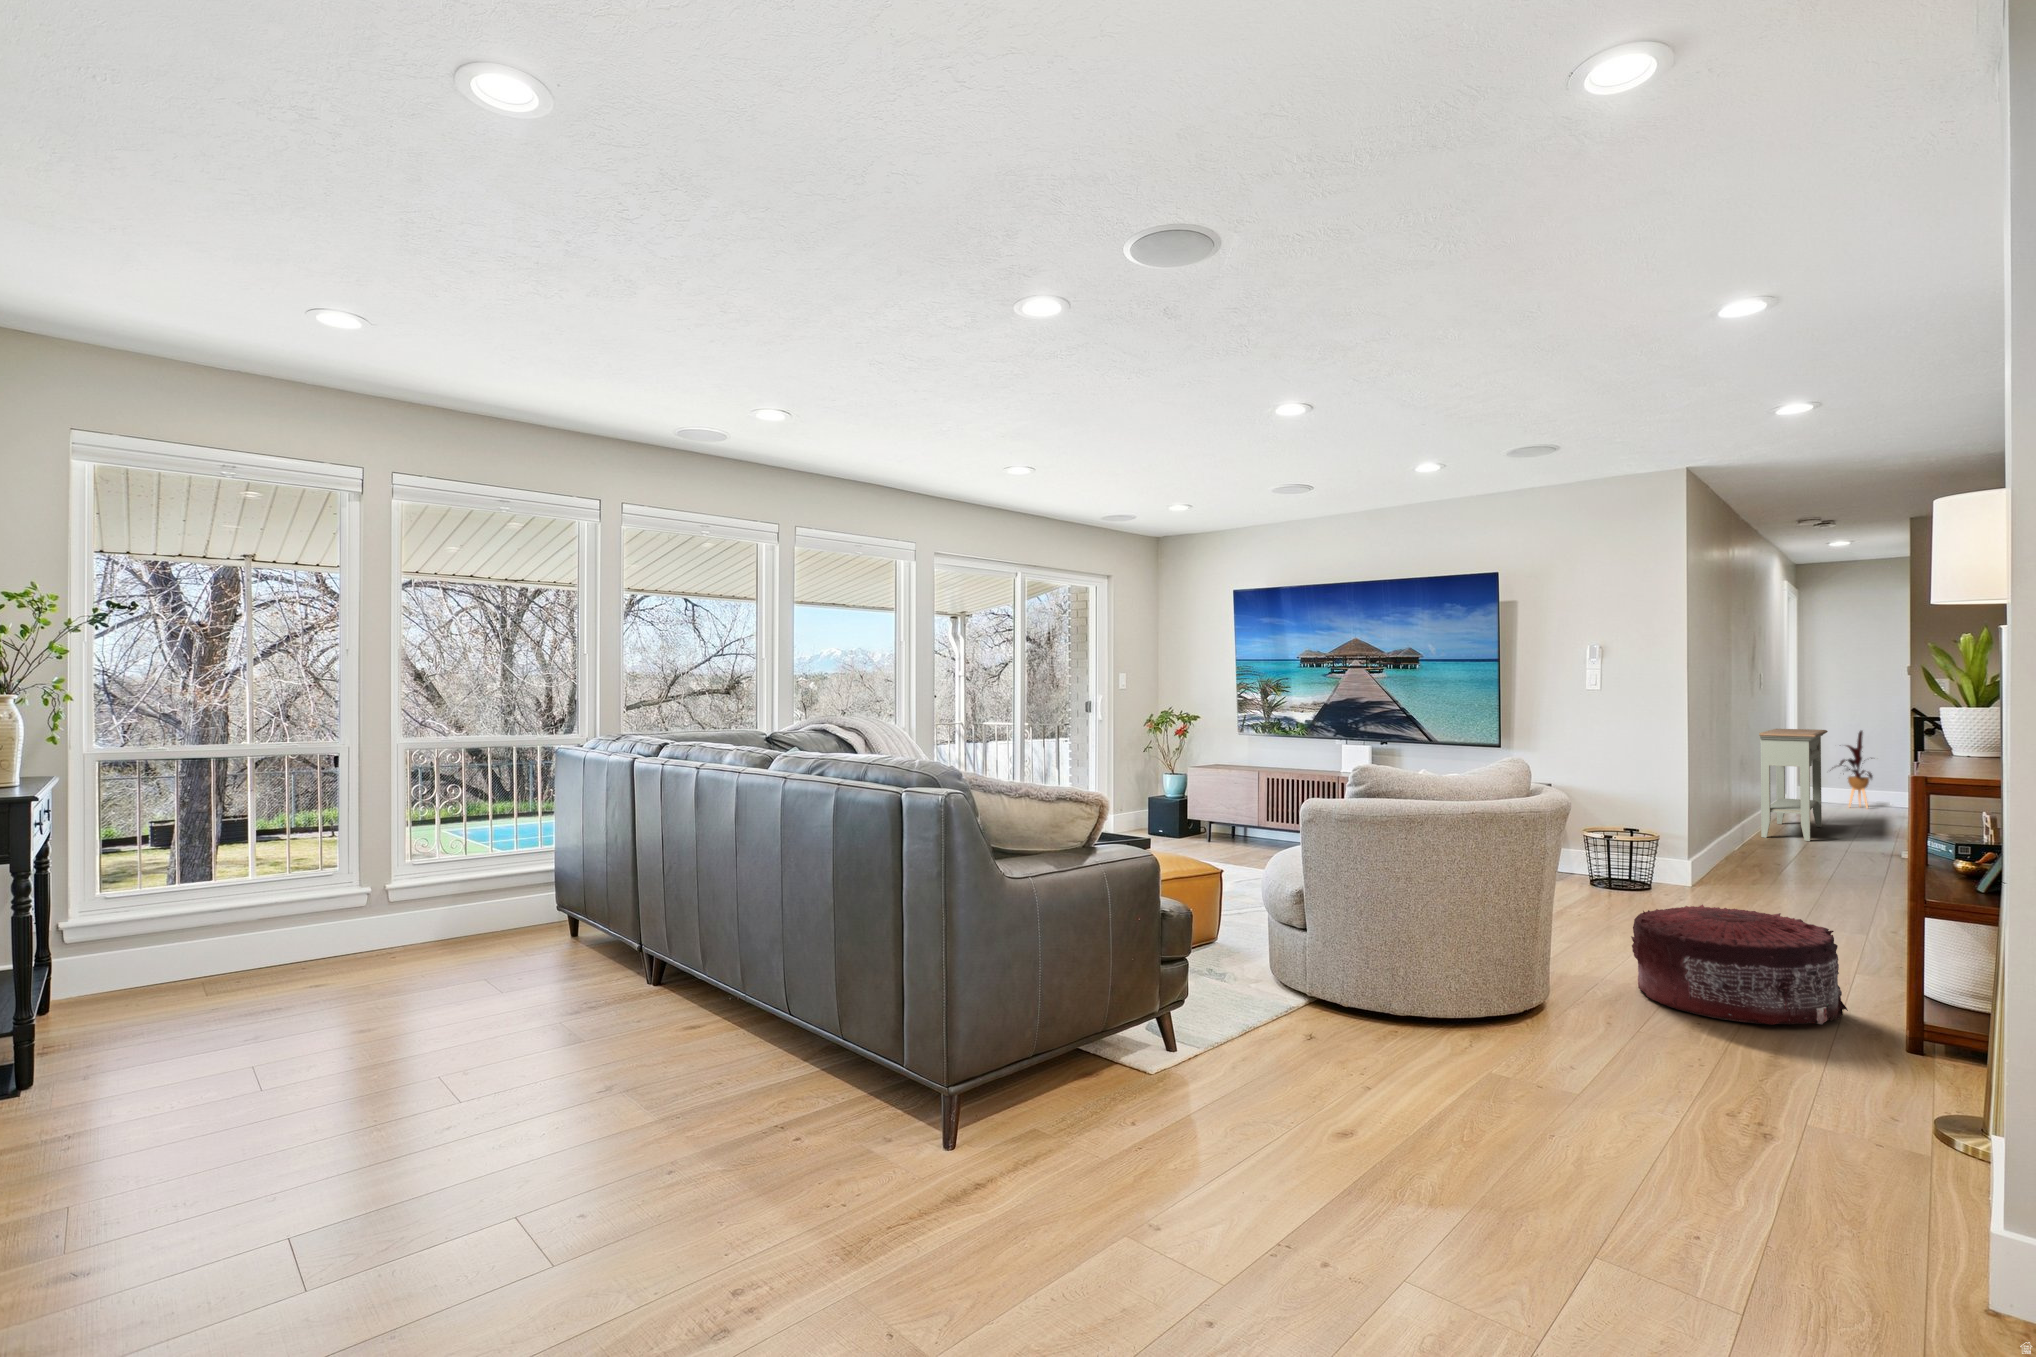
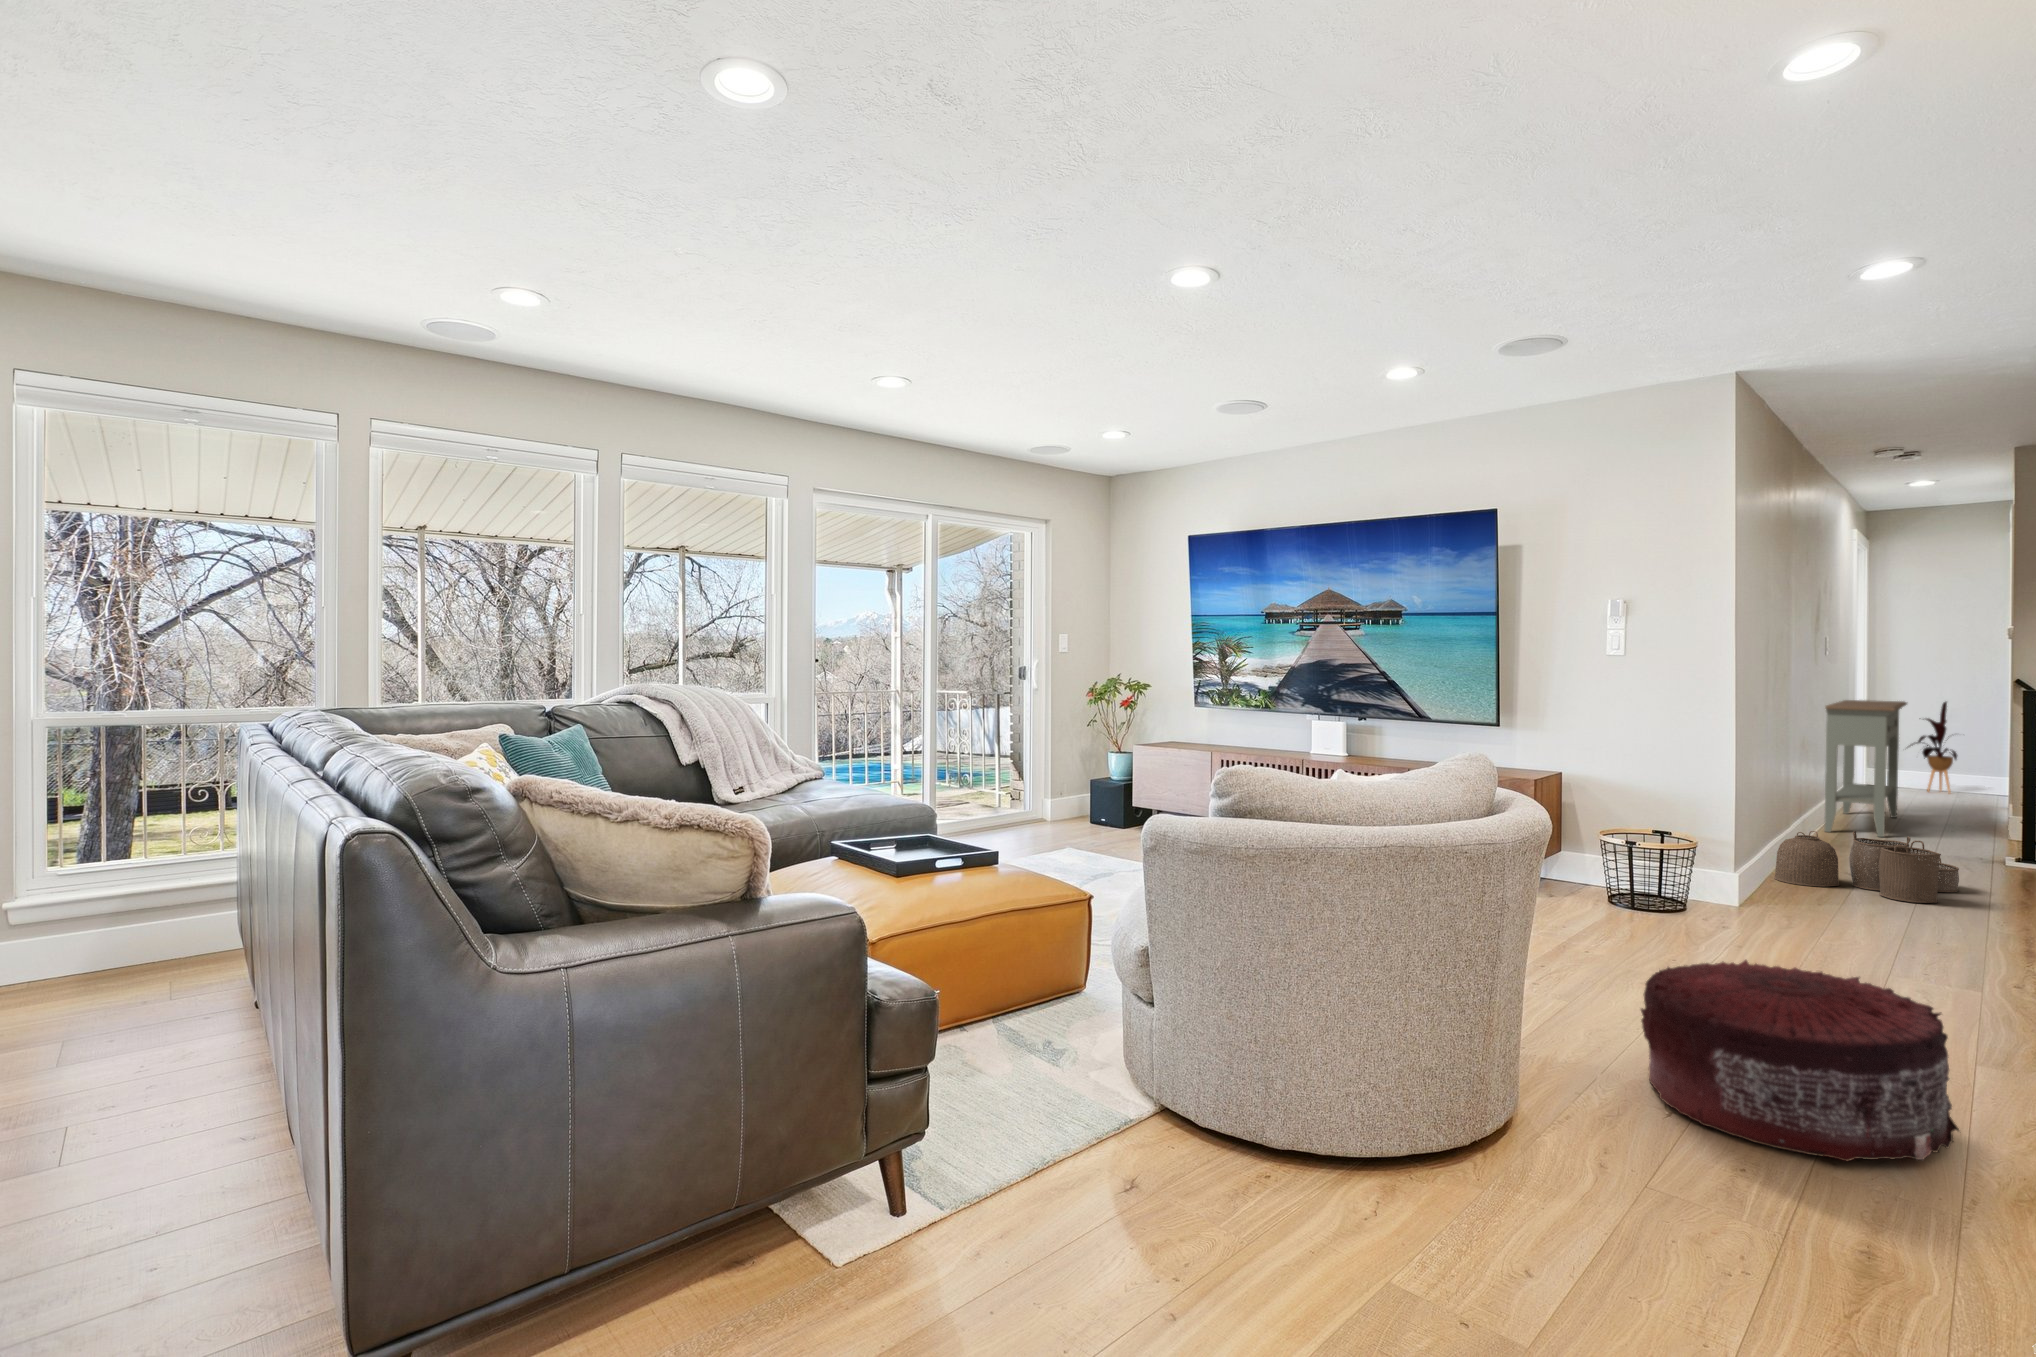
woven basket: none [1721,831,1866,885] -> present [1774,831,1959,903]

